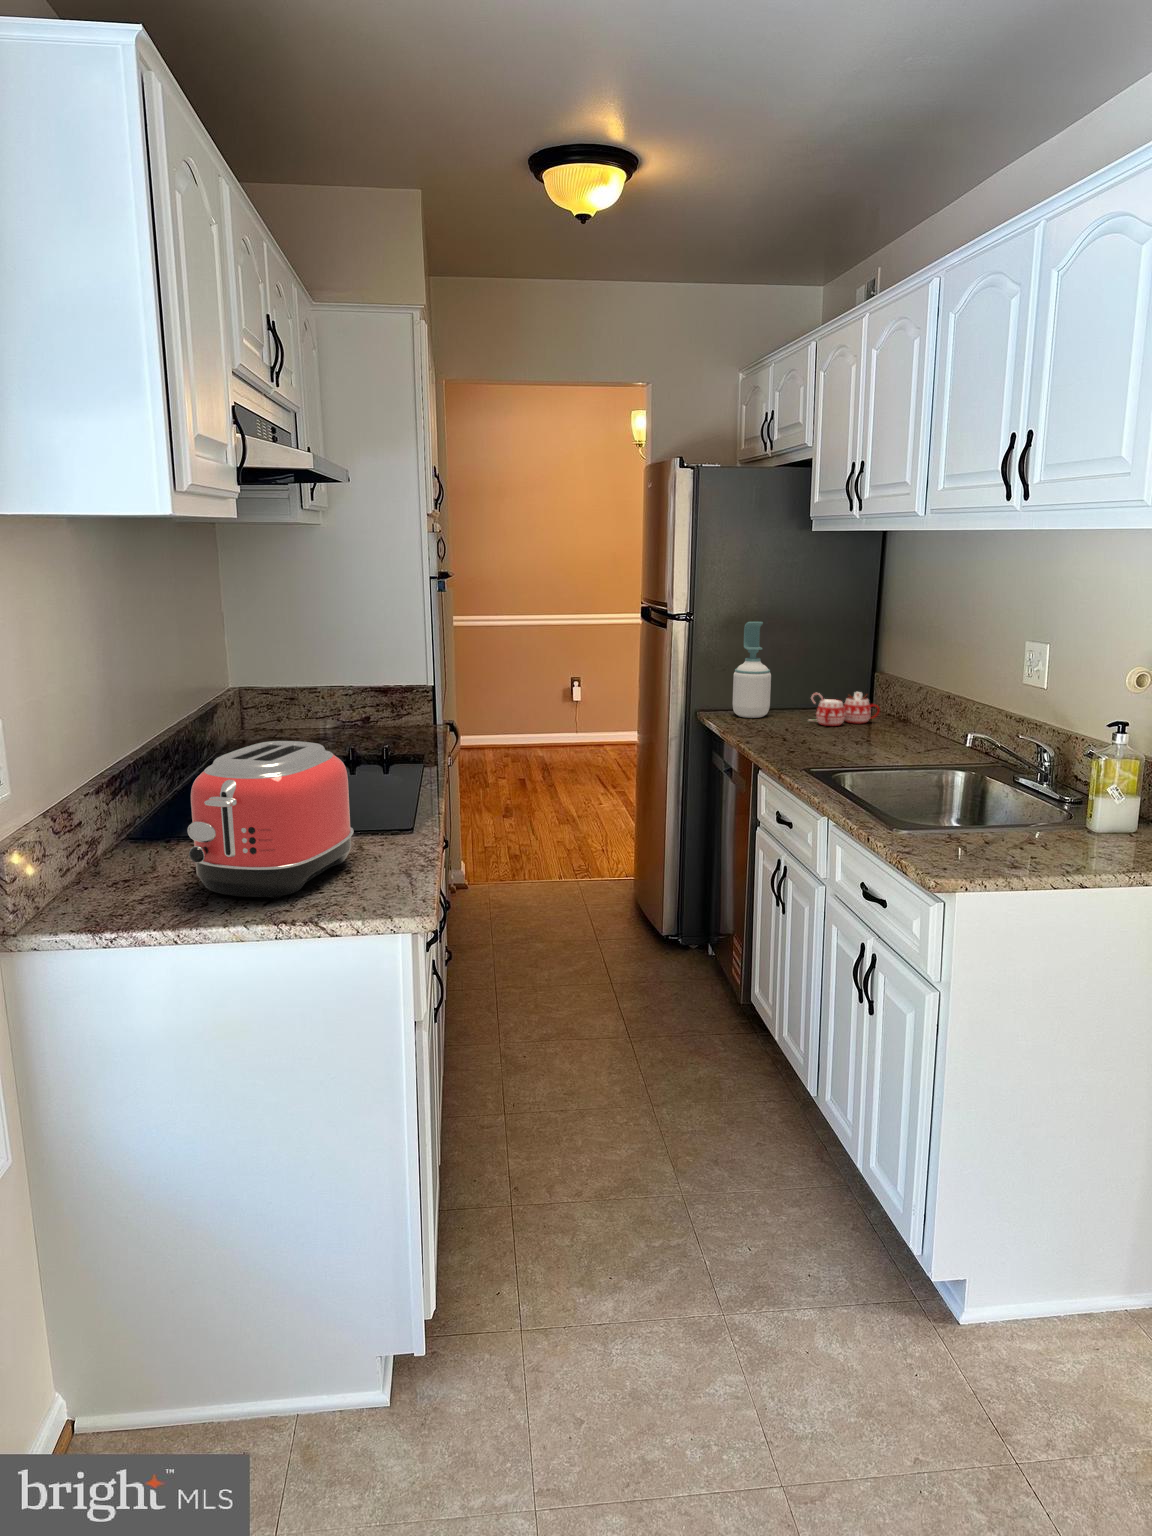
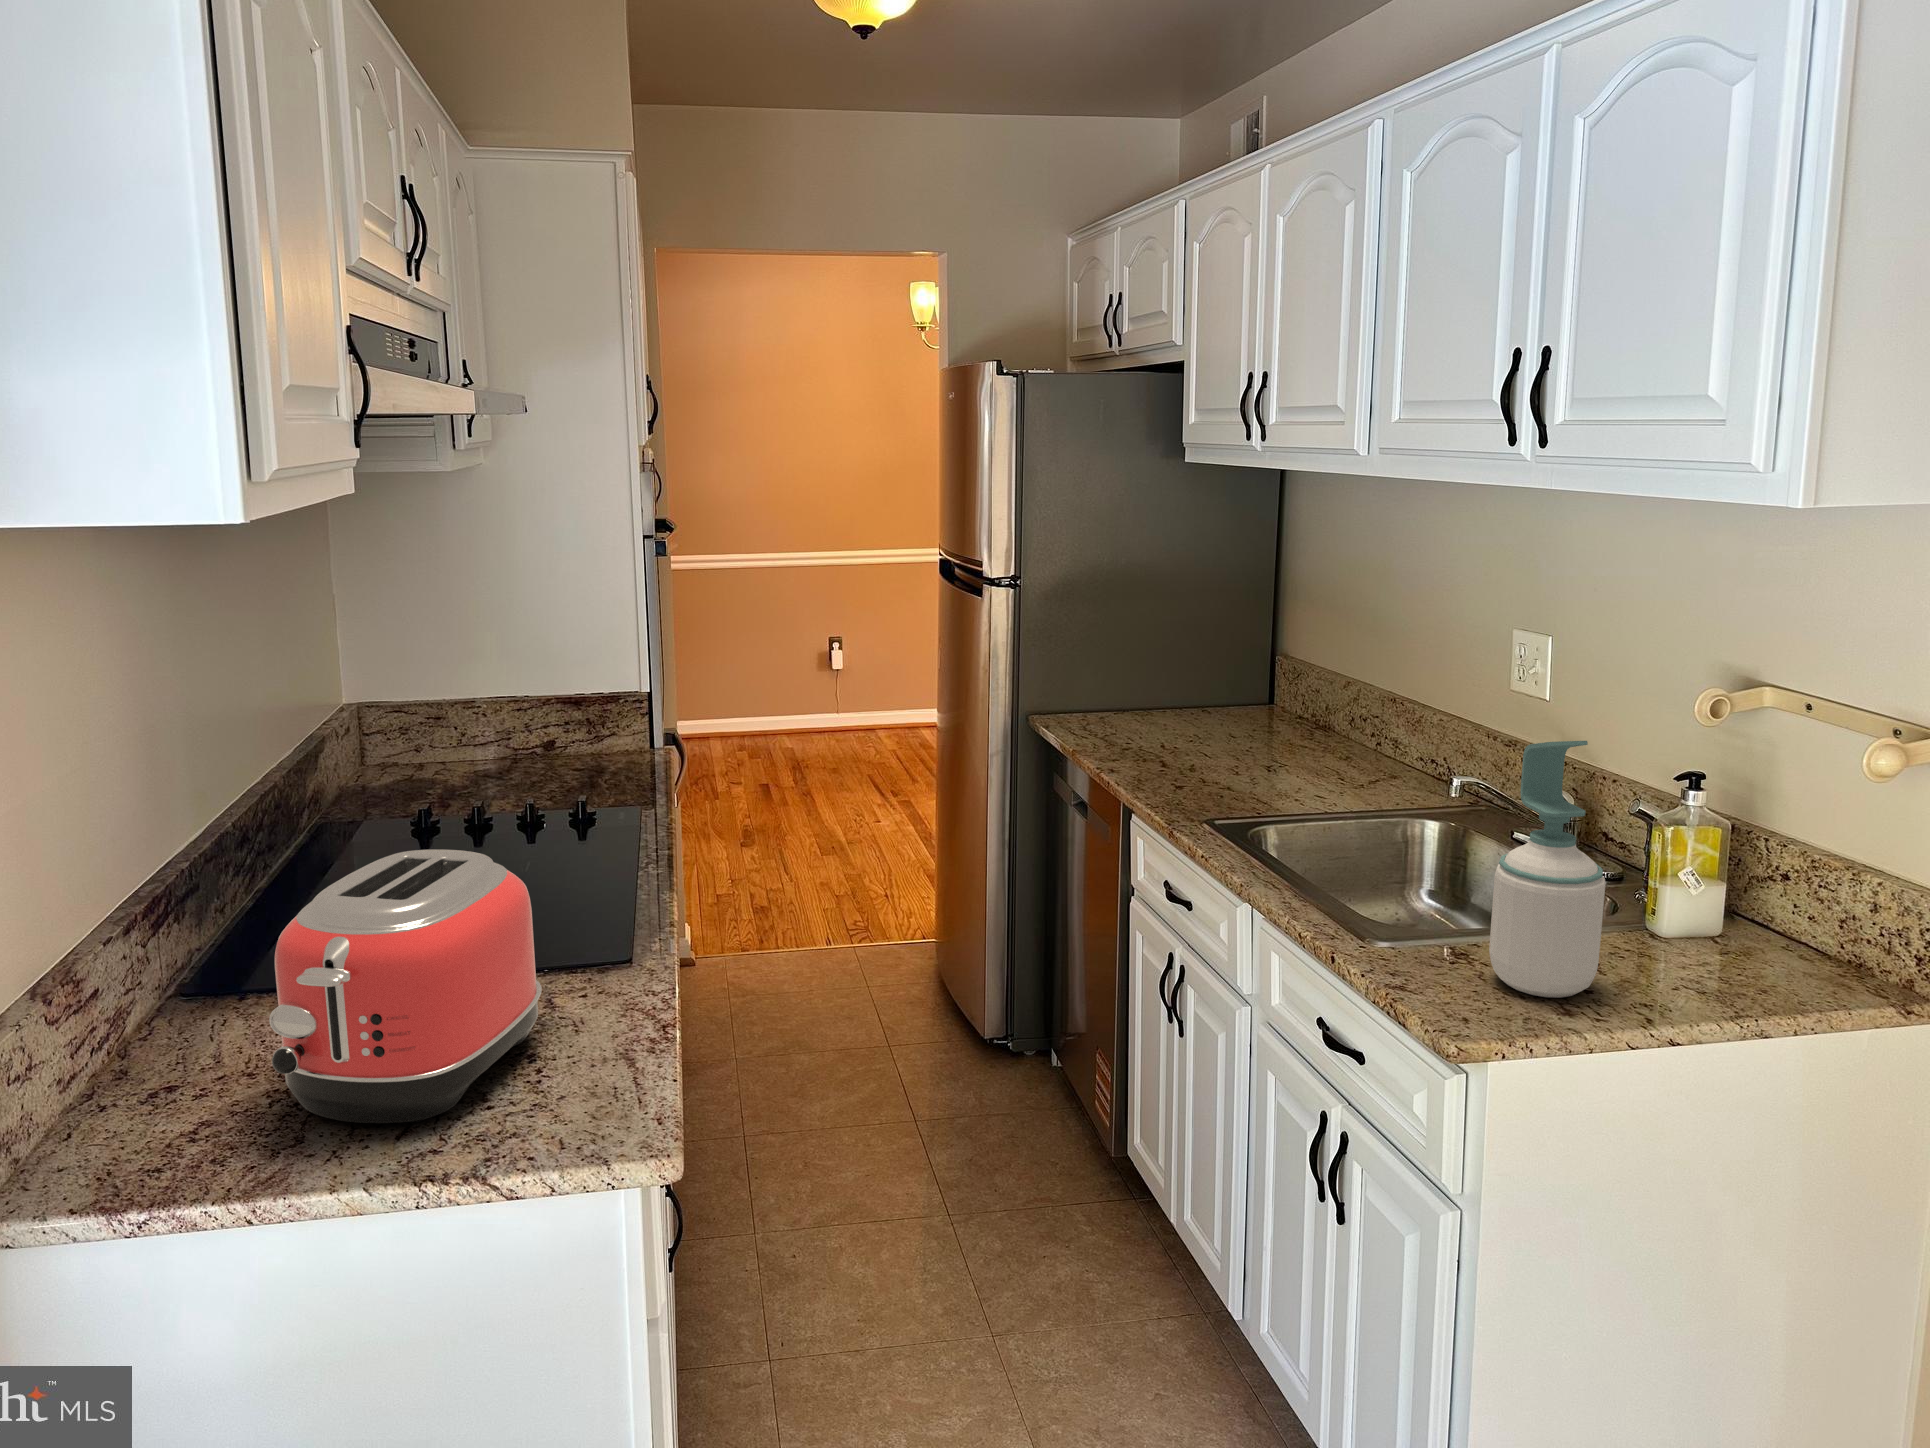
soap bottle: present [733,622,771,718] -> present [1489,741,1605,998]
mug: present [809,692,879,726] -> none [1190,690,1291,741]

